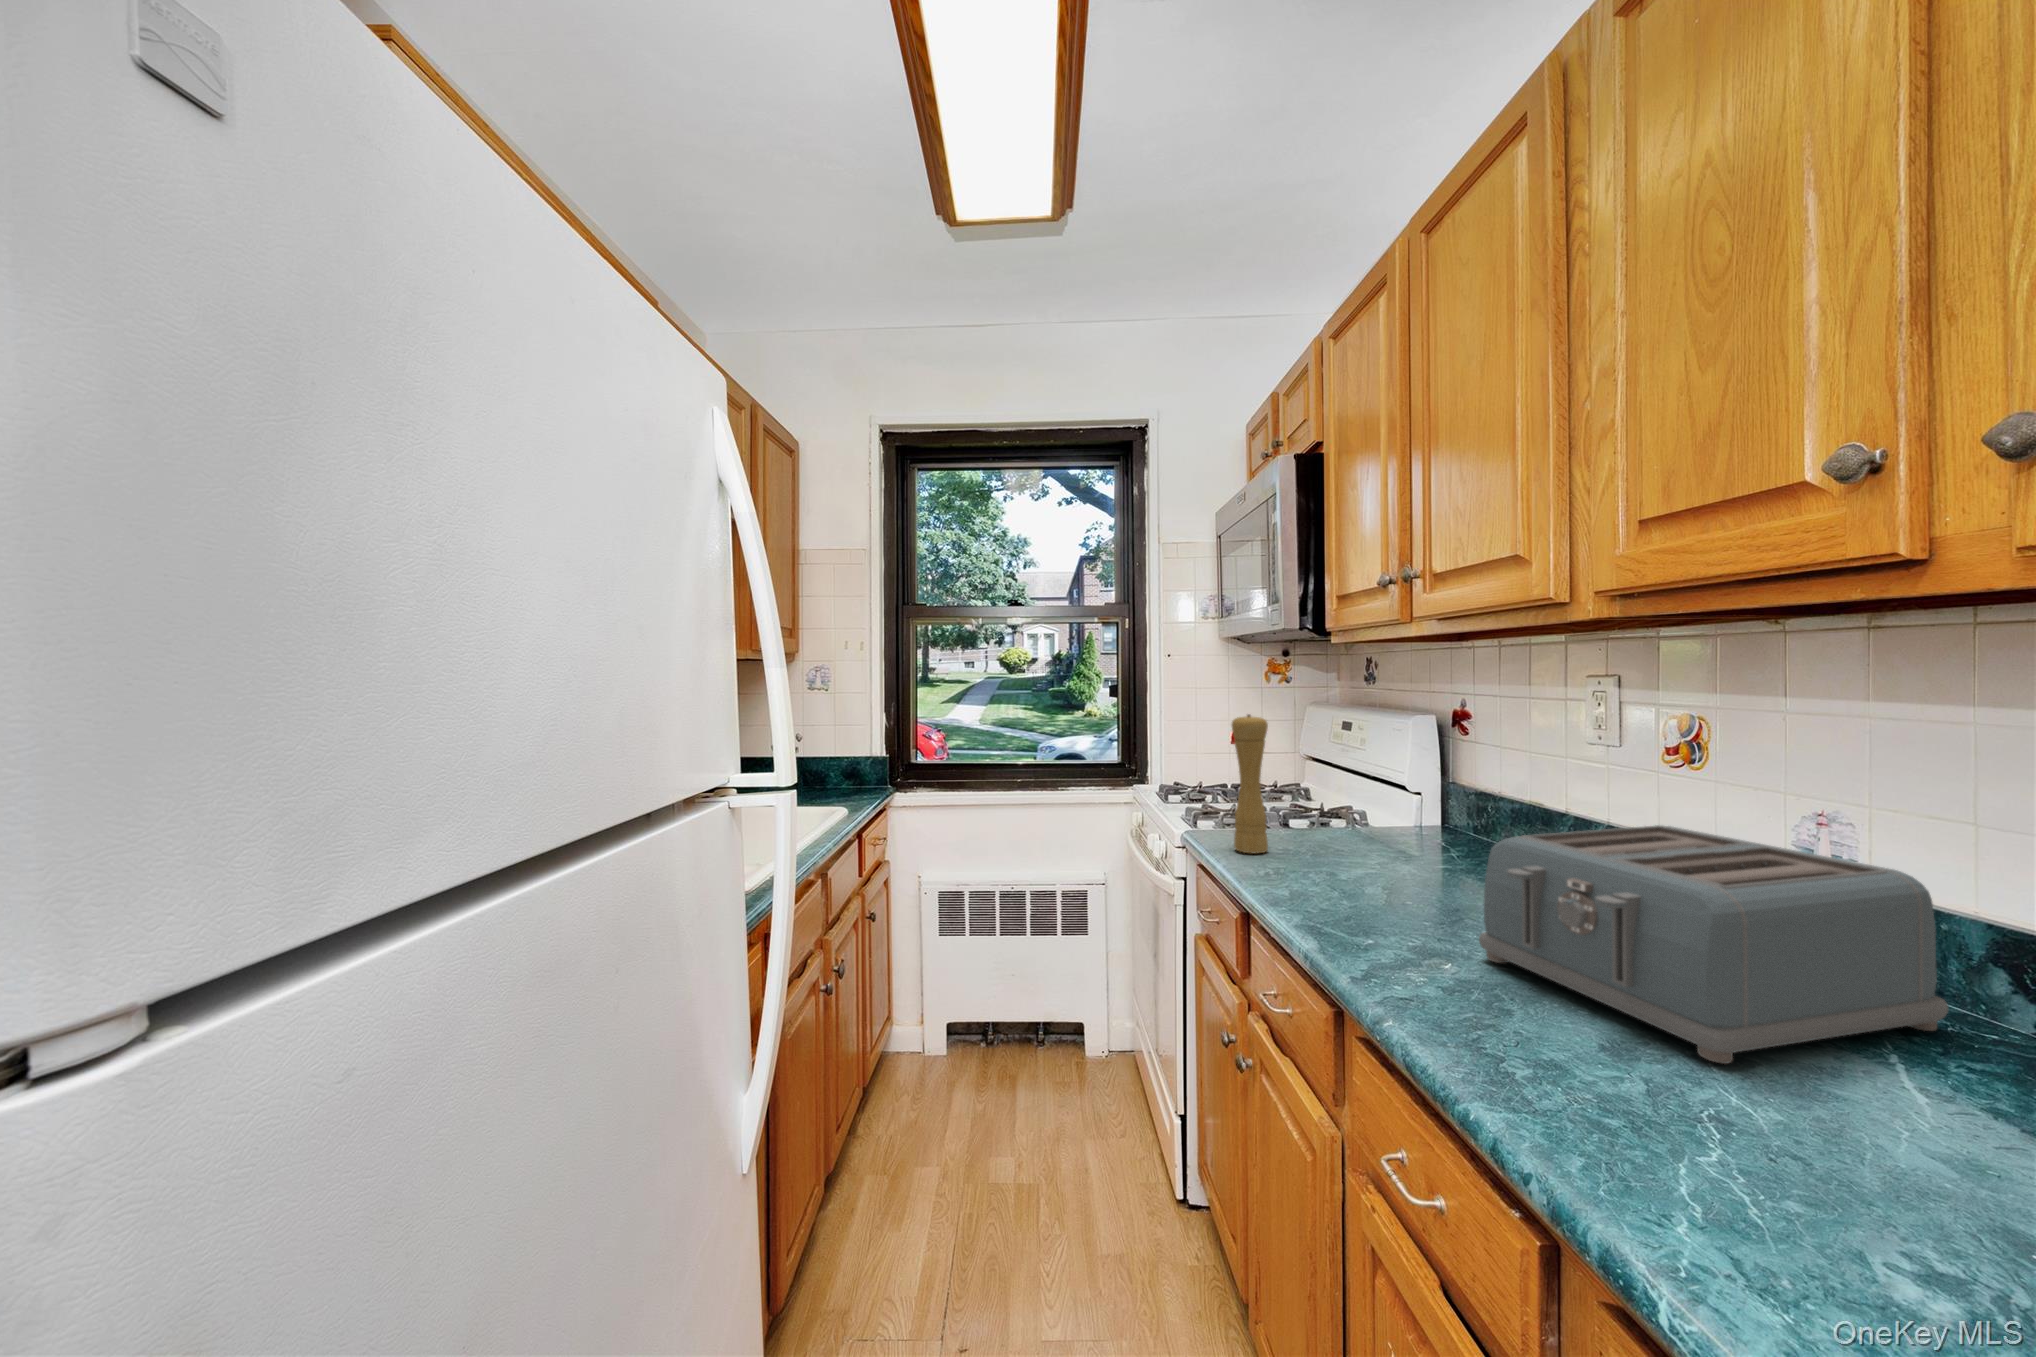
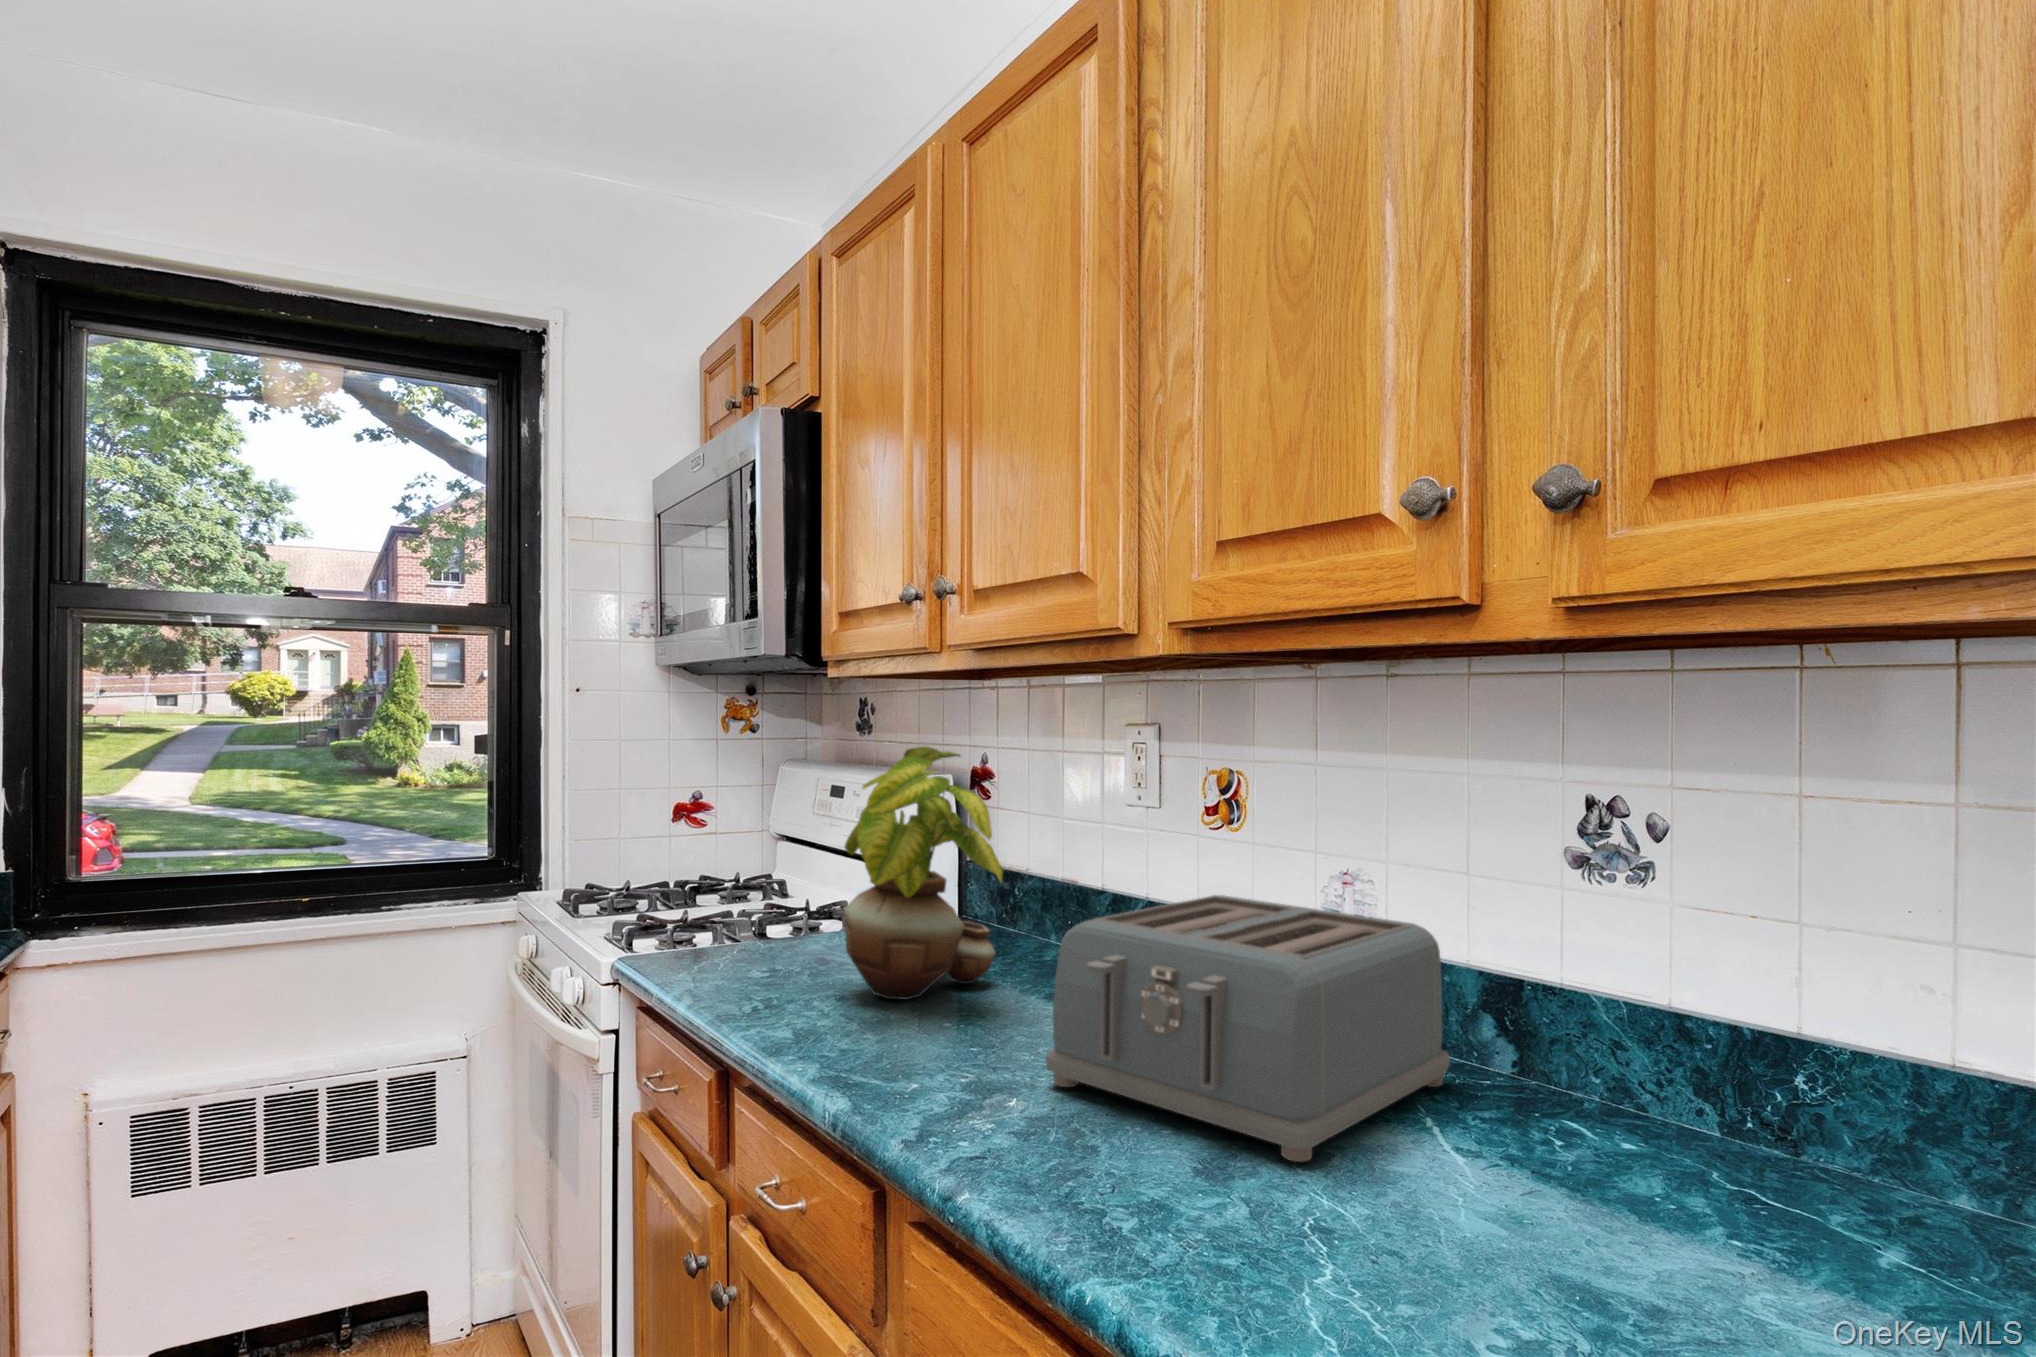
potted plant: none [1326,697,1458,881] -> present [844,746,1003,999]
pepper mill: present [1232,714,1268,853] -> none [699,772,756,981]

